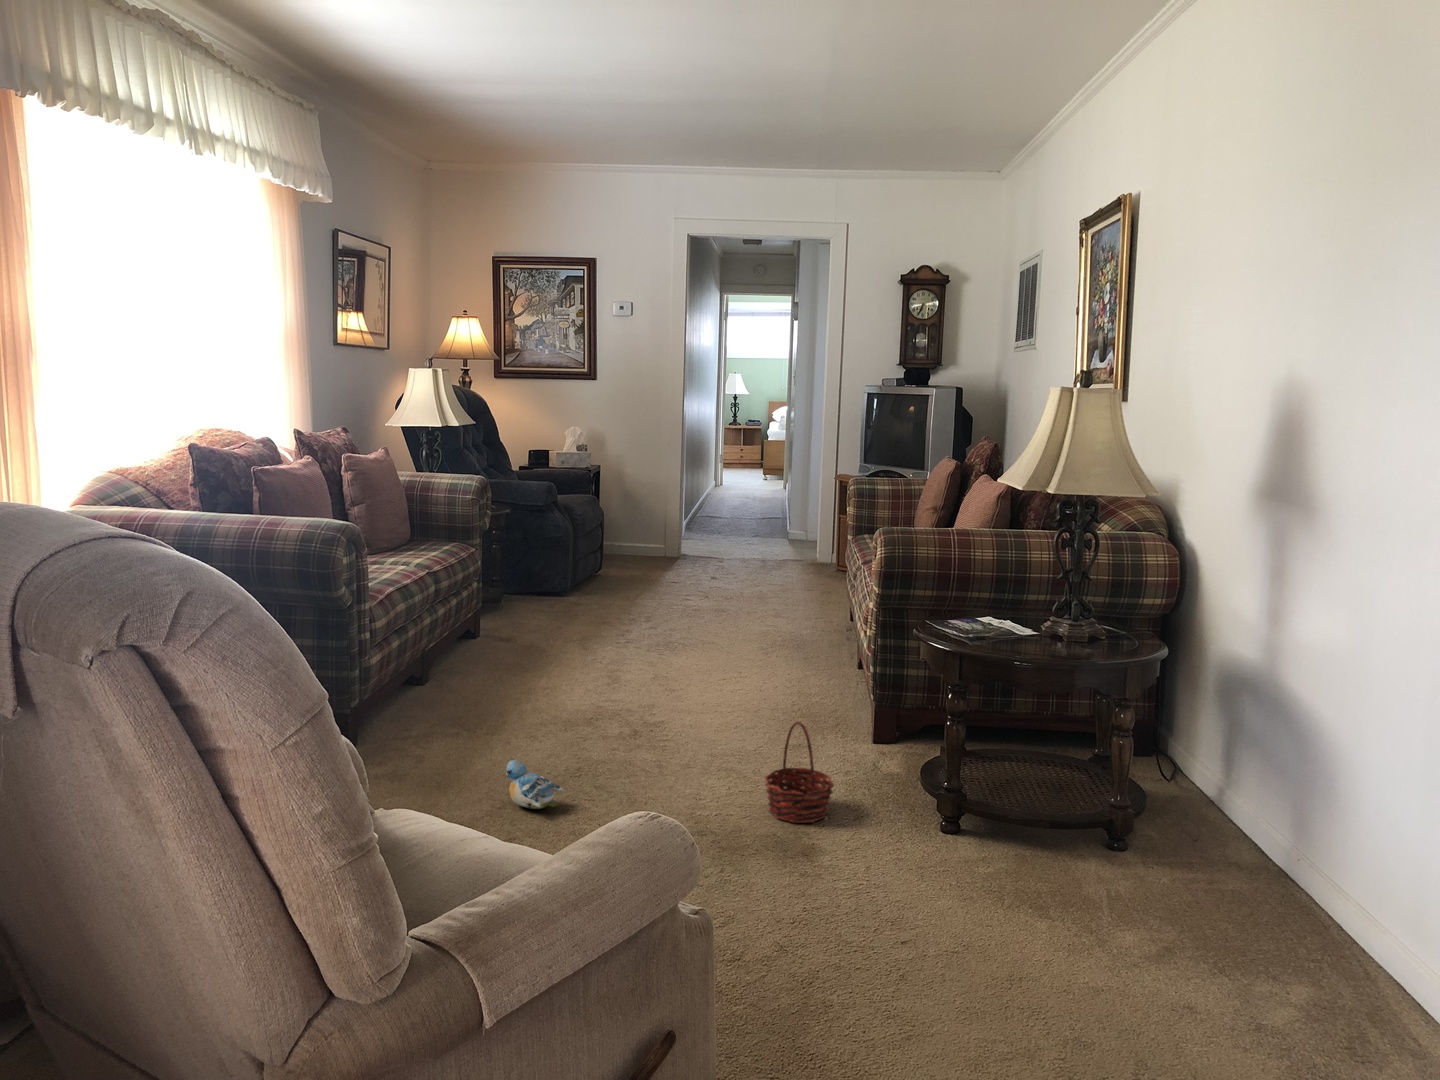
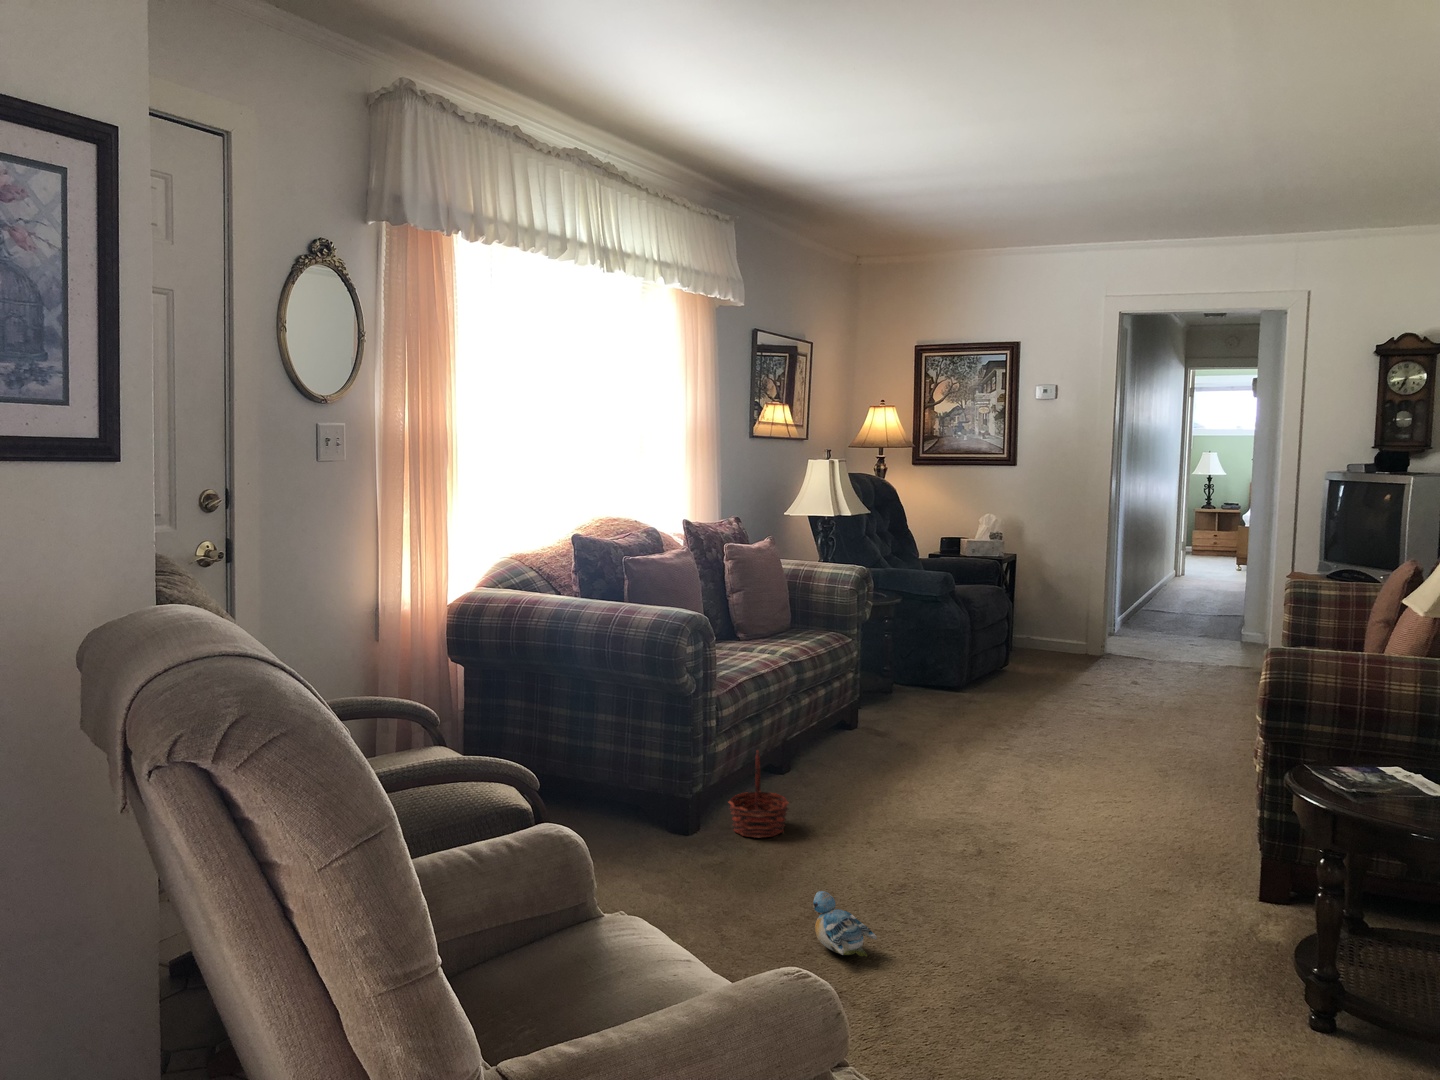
basket: present [765,722,834,823] -> present [729,750,789,838]

